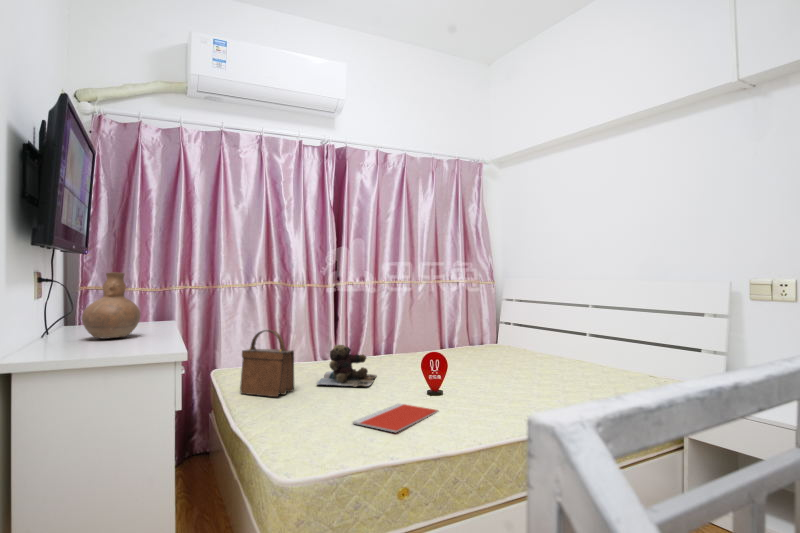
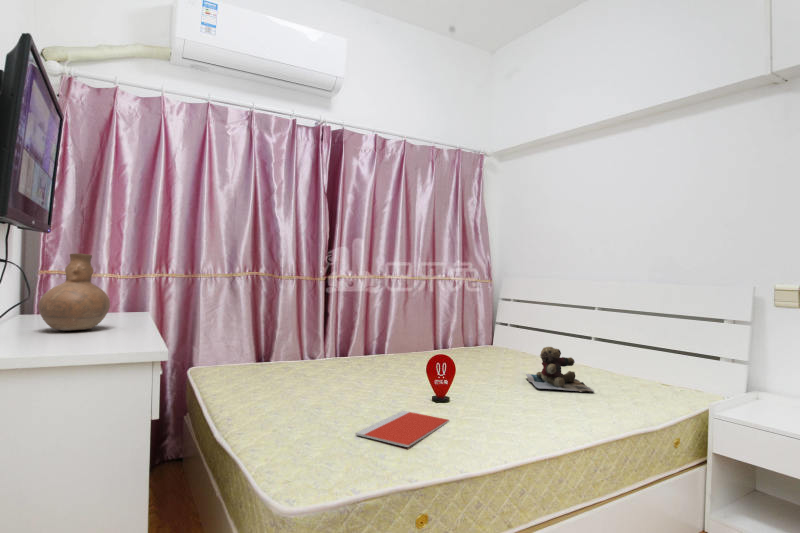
handbag: present [240,330,294,397] -> none [223,325,285,401]
teddy bear: present [317,345,376,387] -> present [526,347,594,392]

